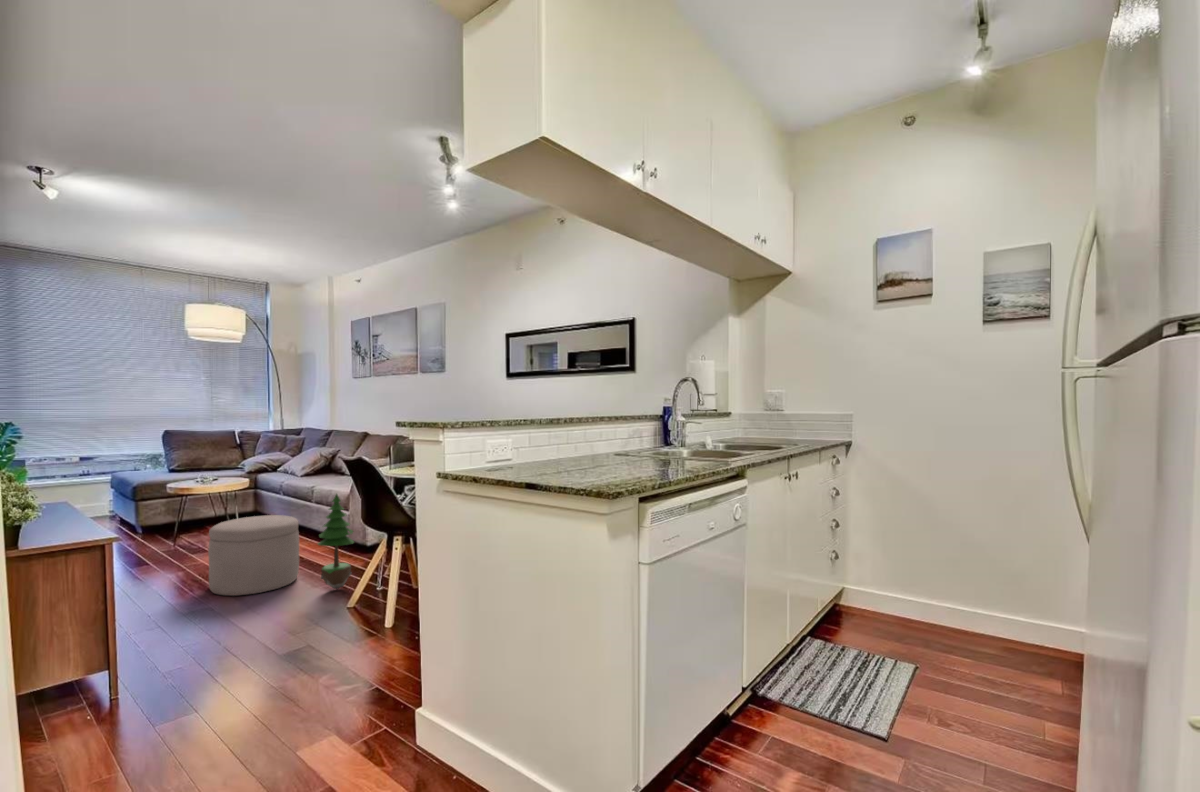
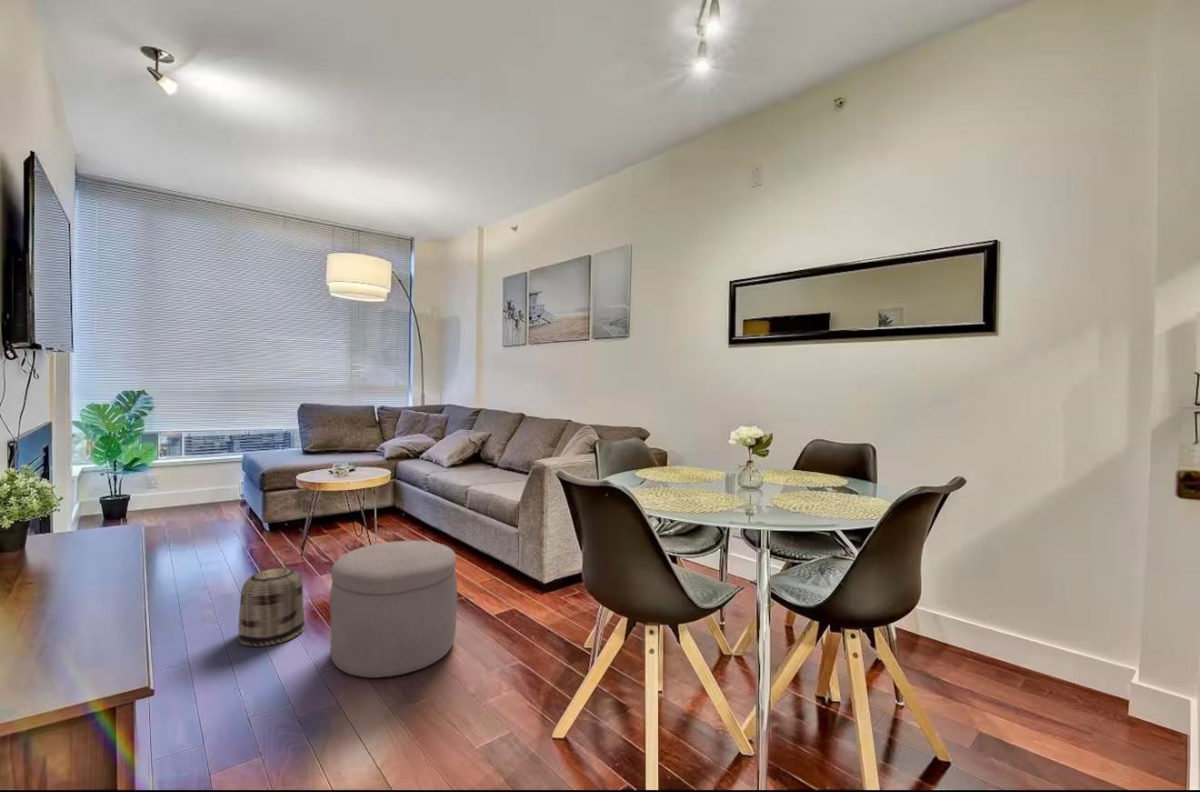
potted tree: present [318,494,354,589] -> none [488,524,544,681]
basket: none [136,530,187,591] -> present [238,555,305,647]

